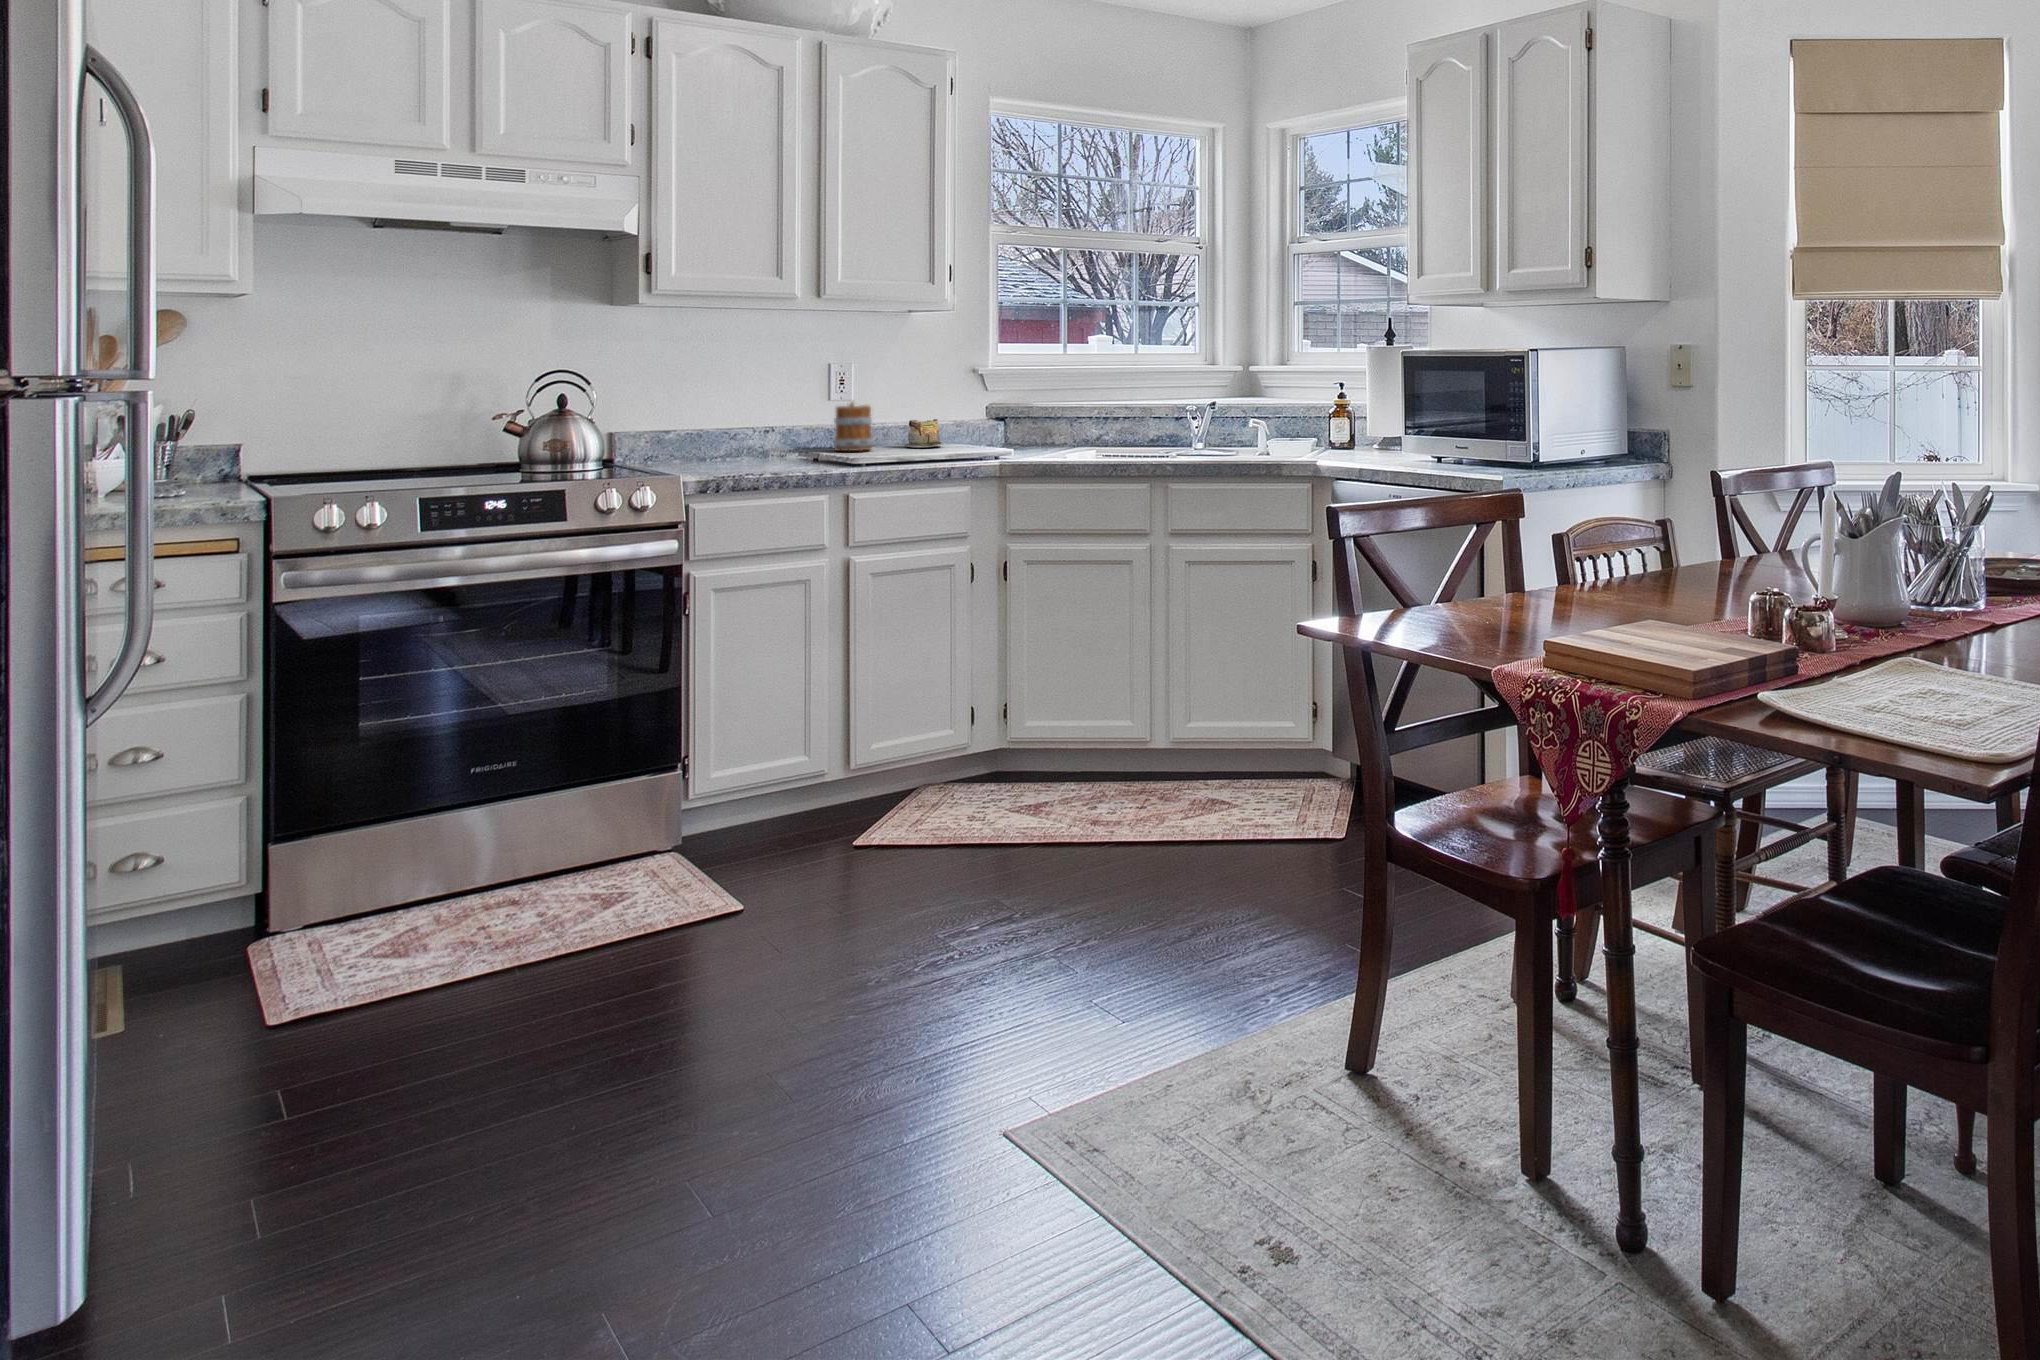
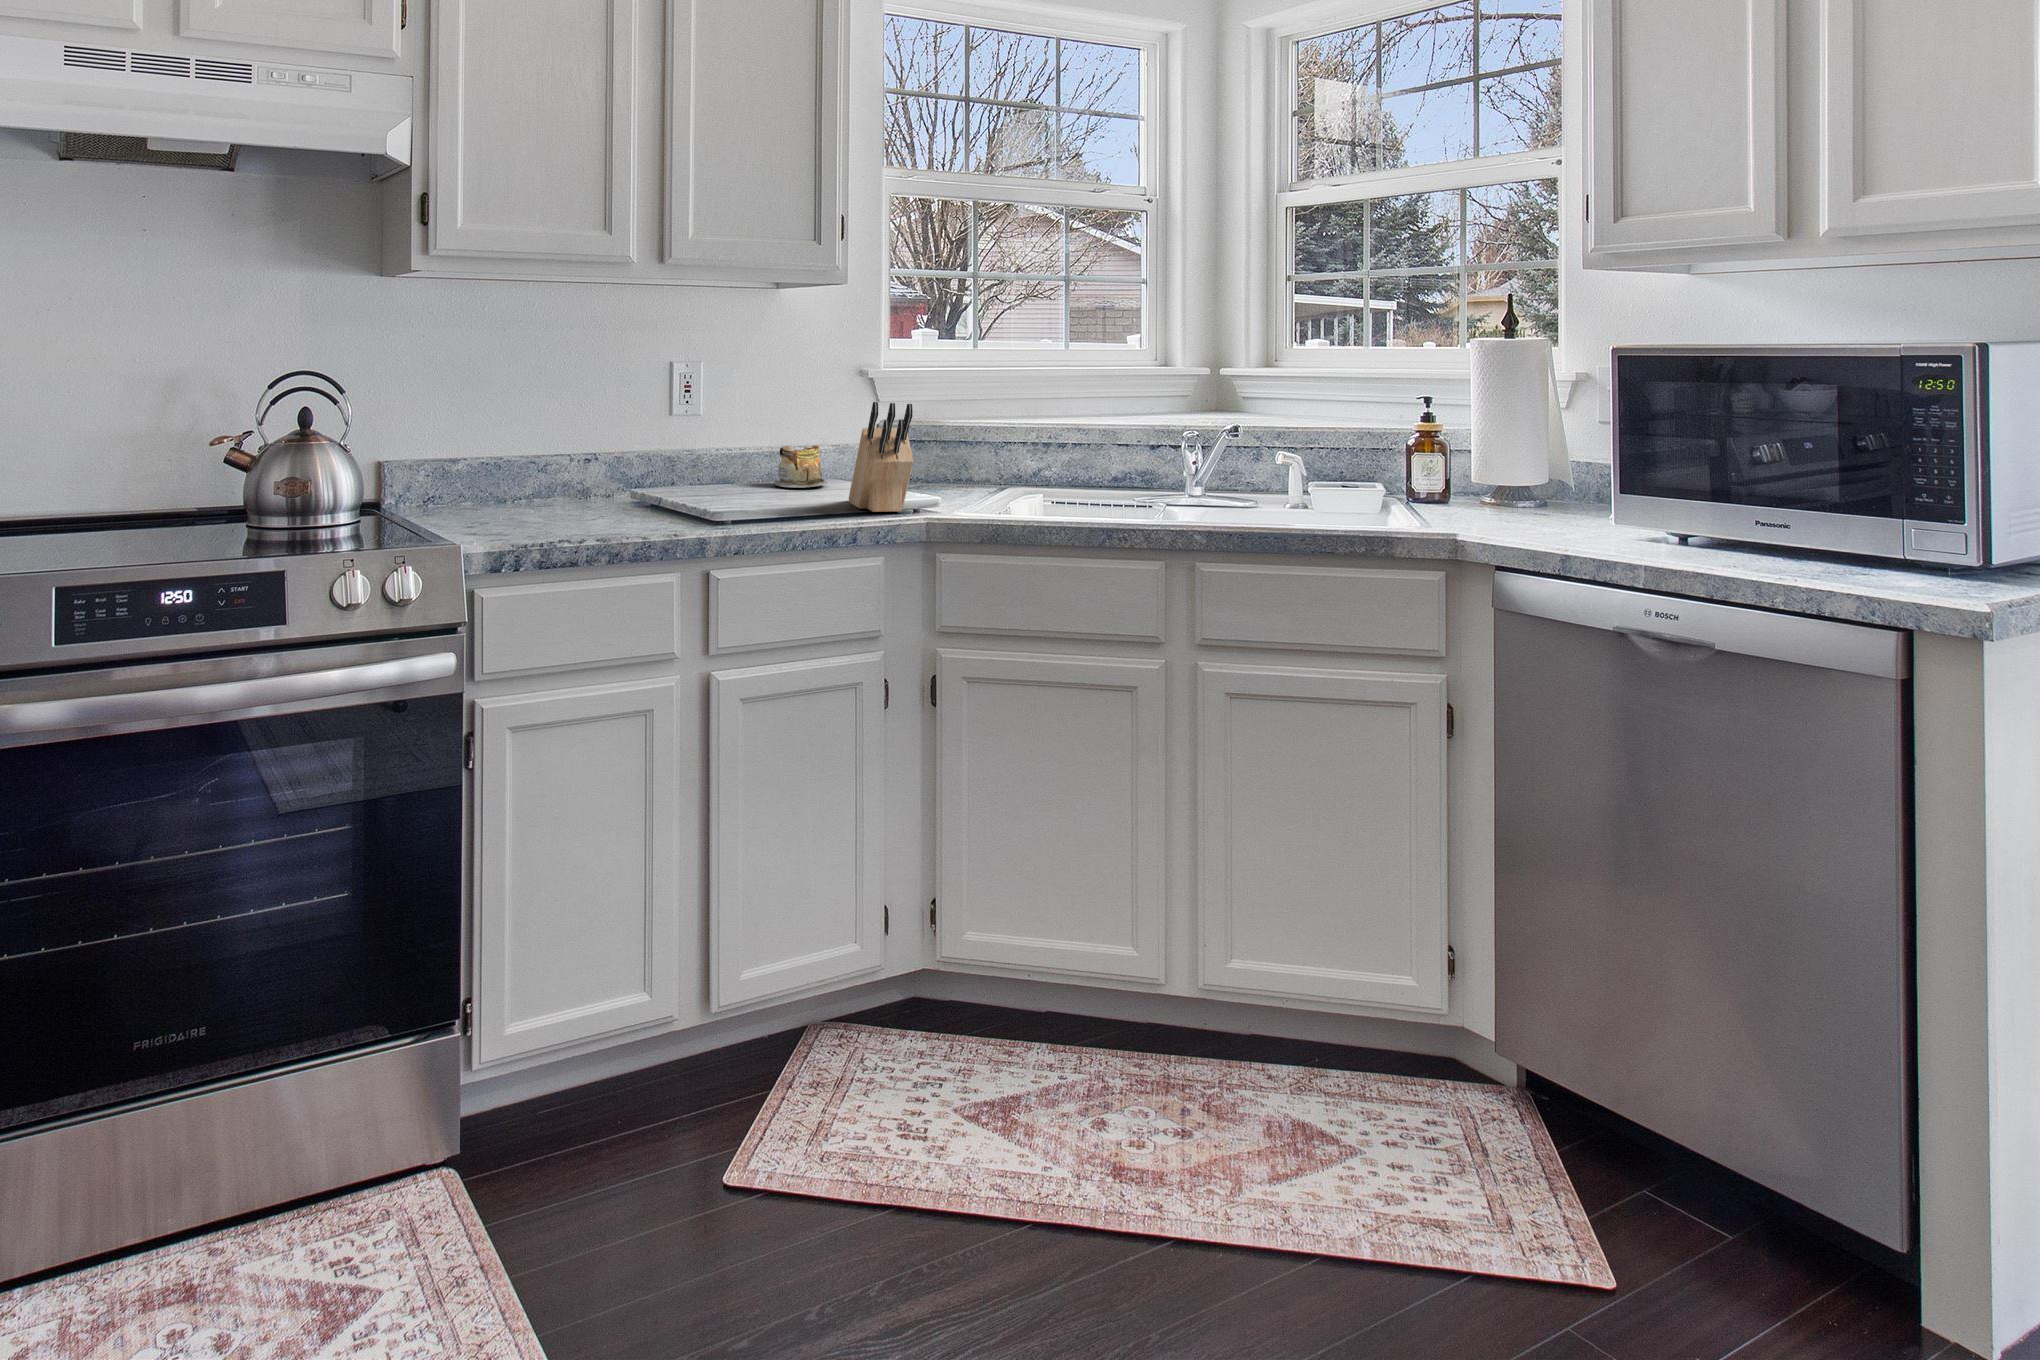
knife block: none [953,386,991,458] -> present [849,402,913,512]
mug: present [833,402,873,451] -> none [678,414,733,493]

